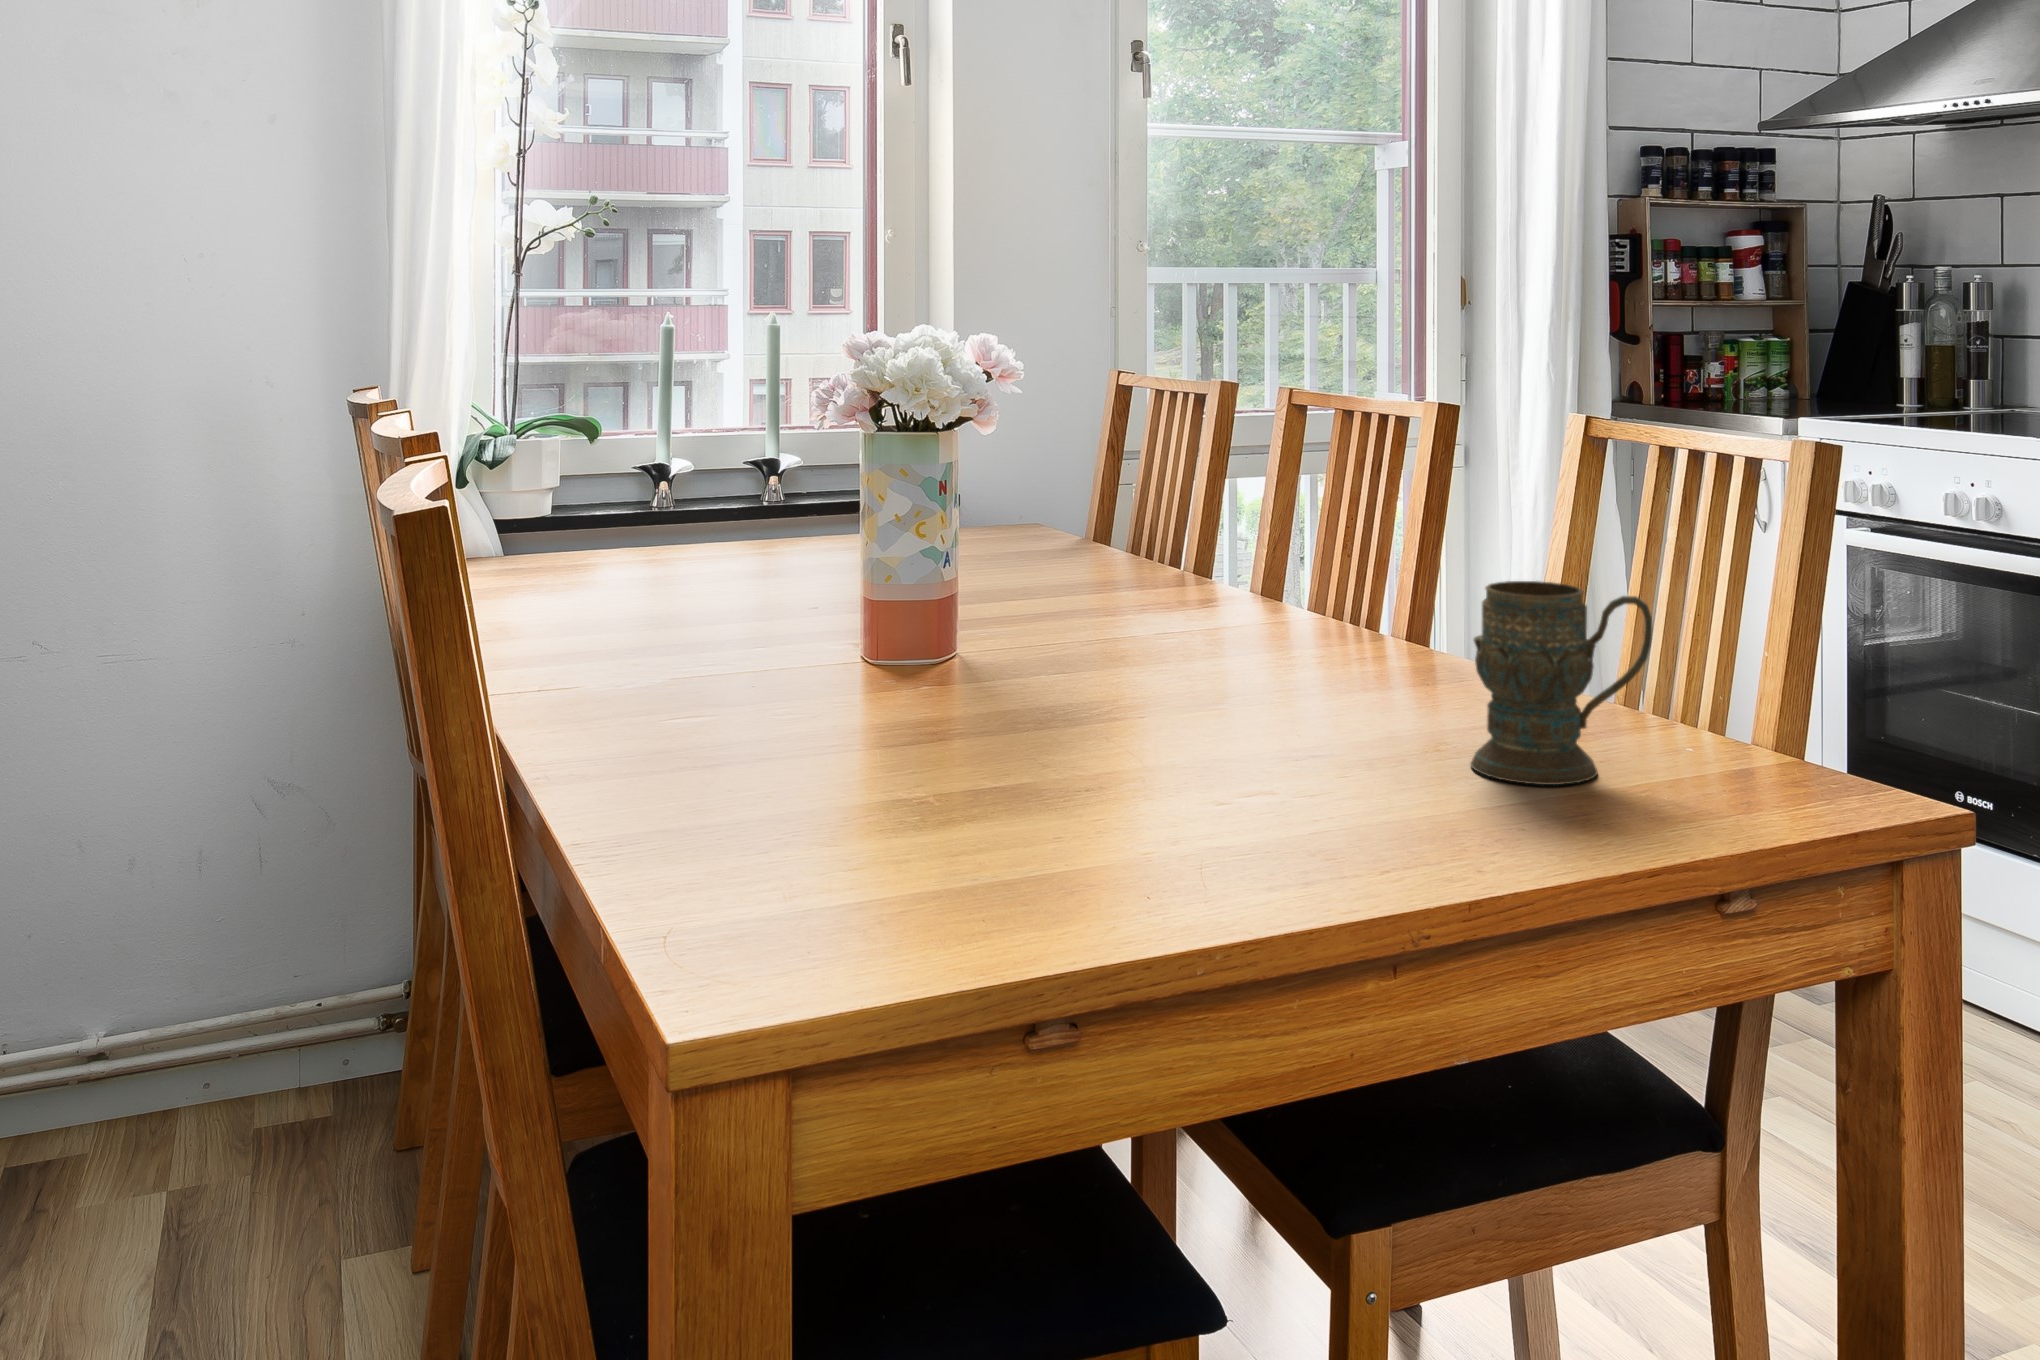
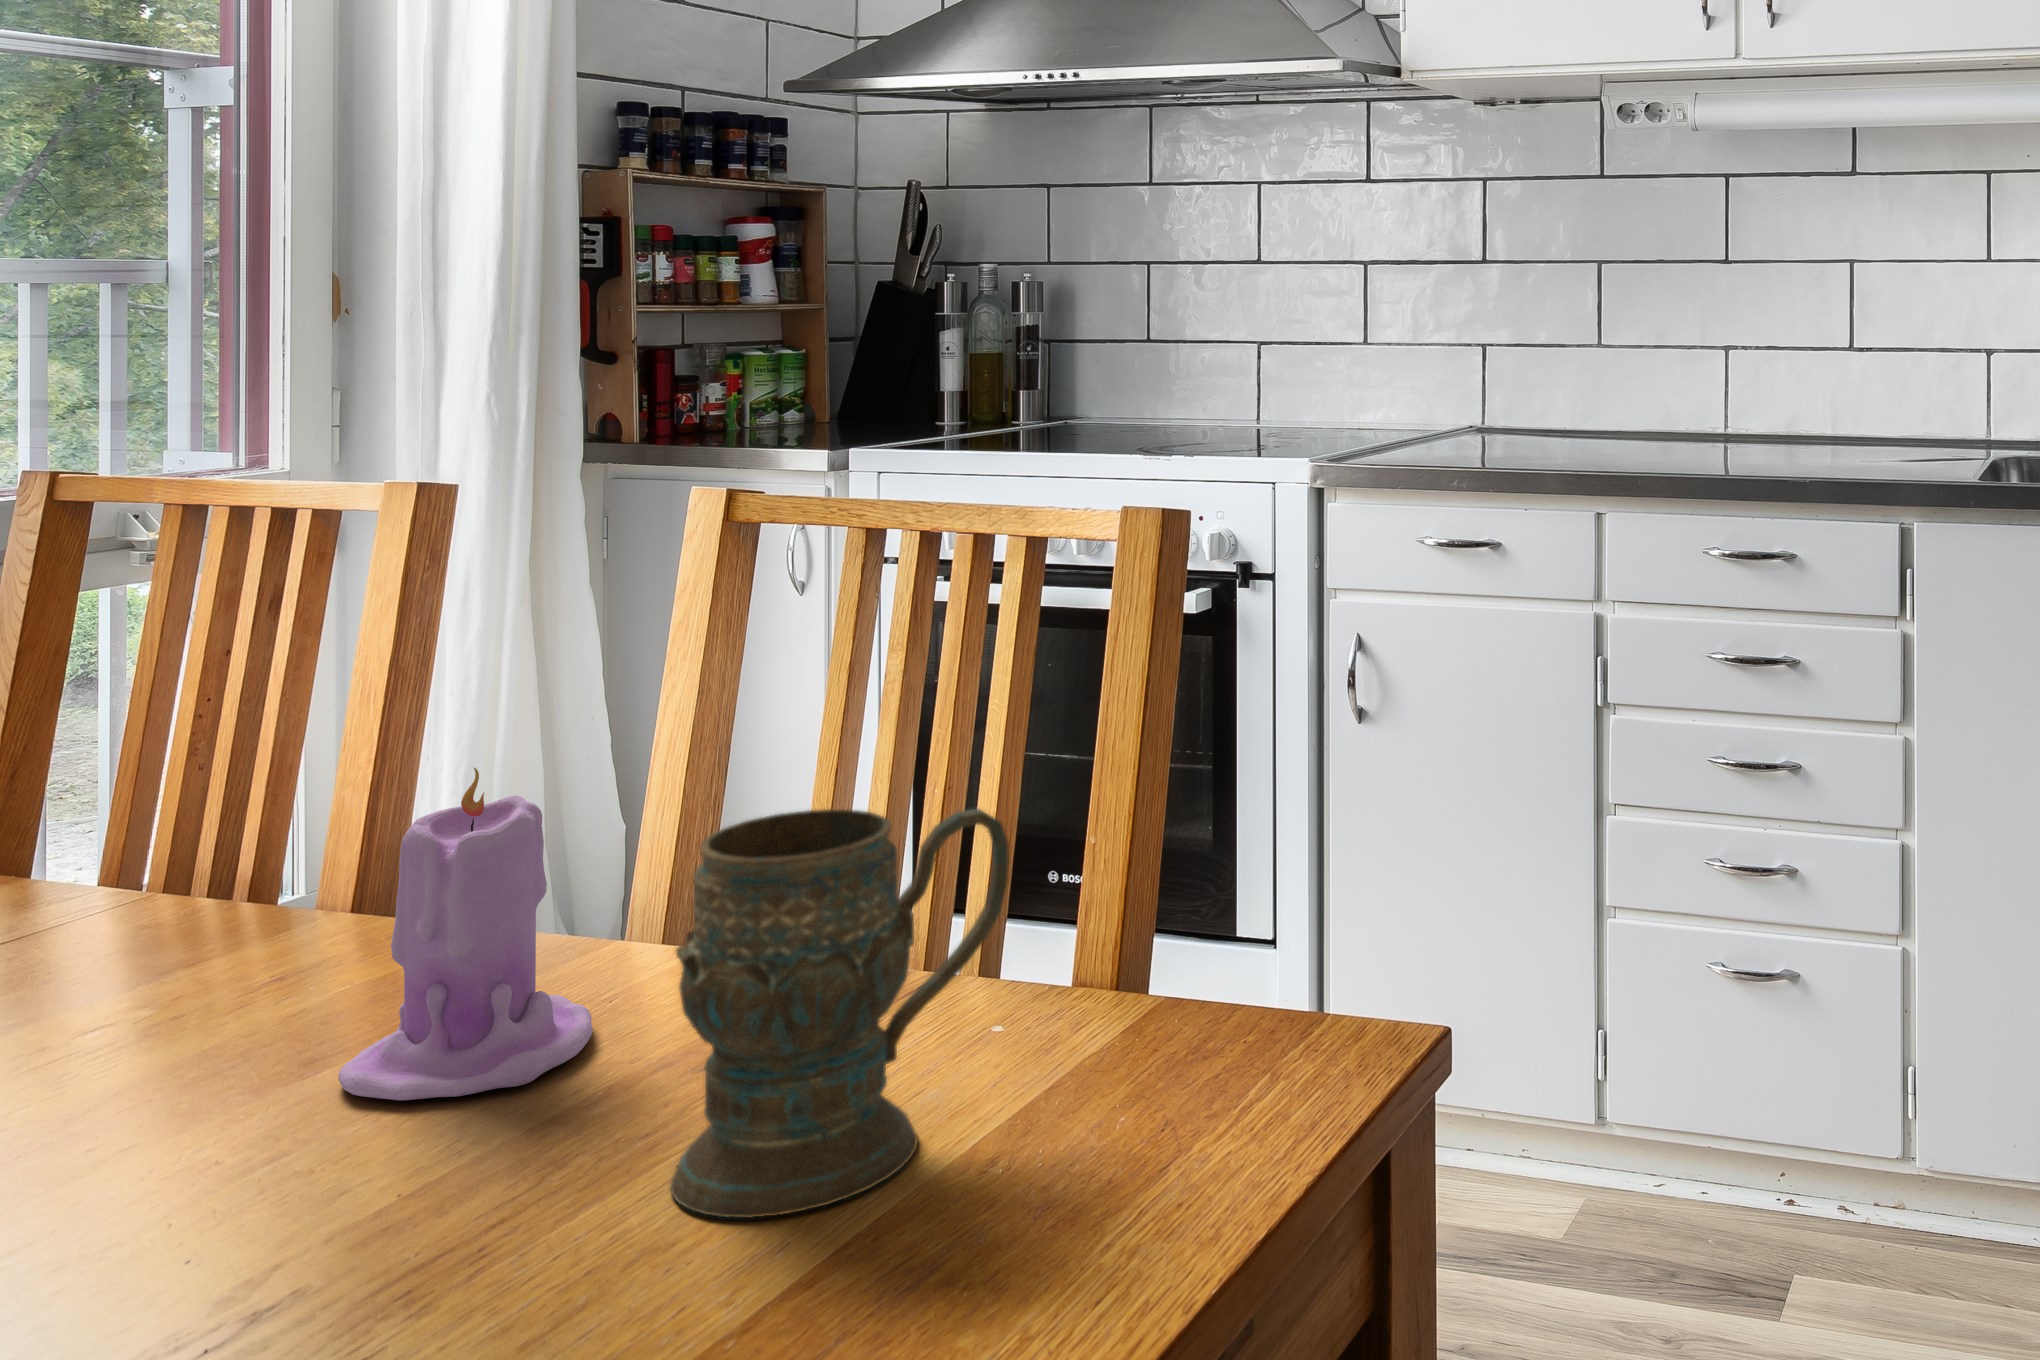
candle: none [1357,545,1473,713] -> present [338,768,593,1101]

